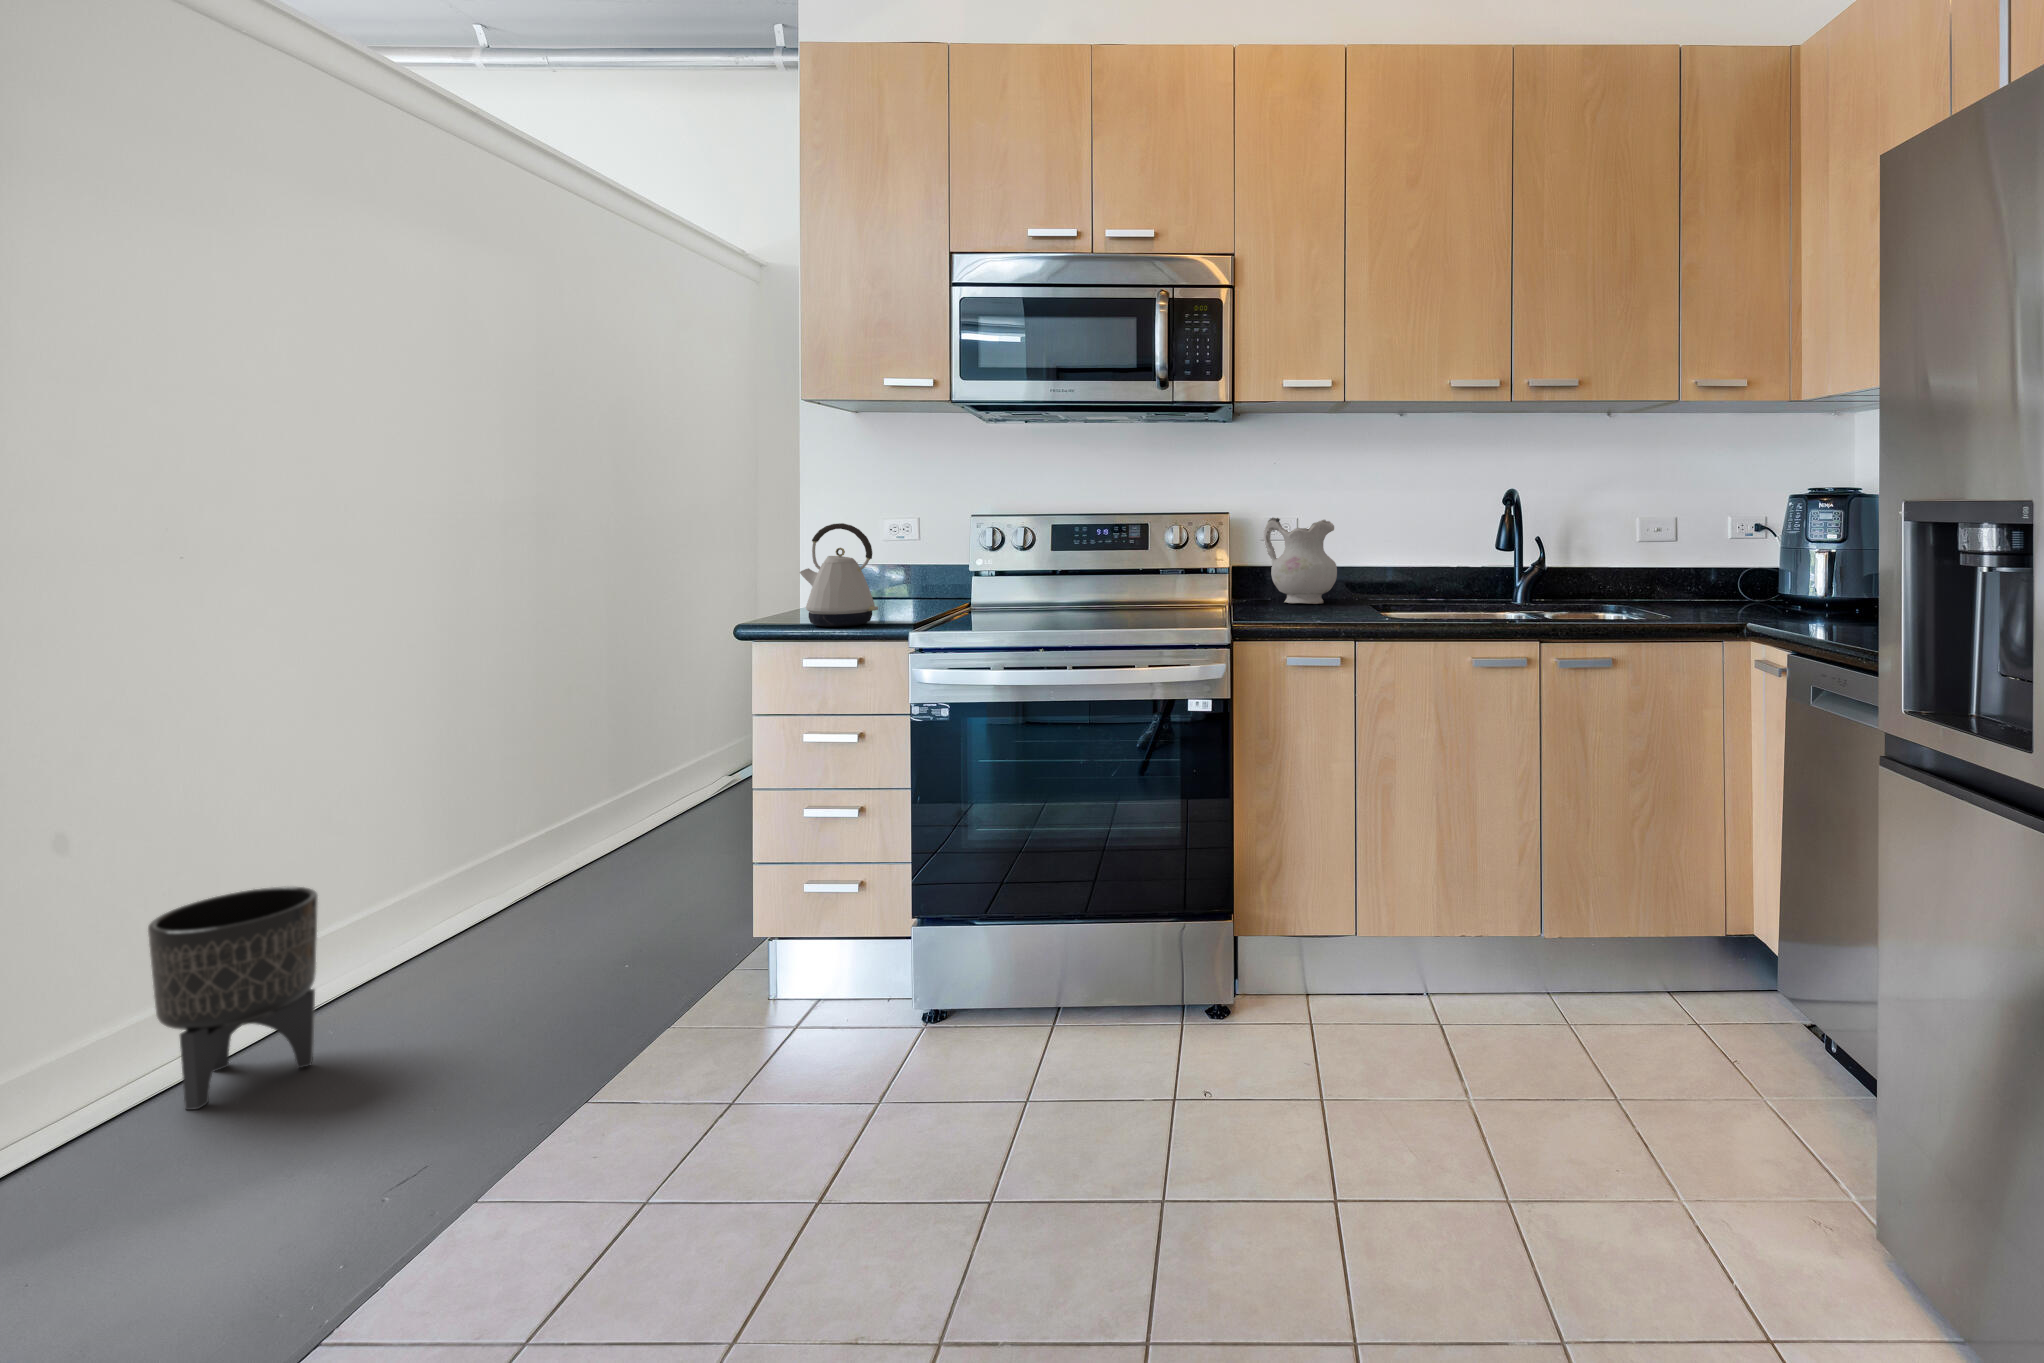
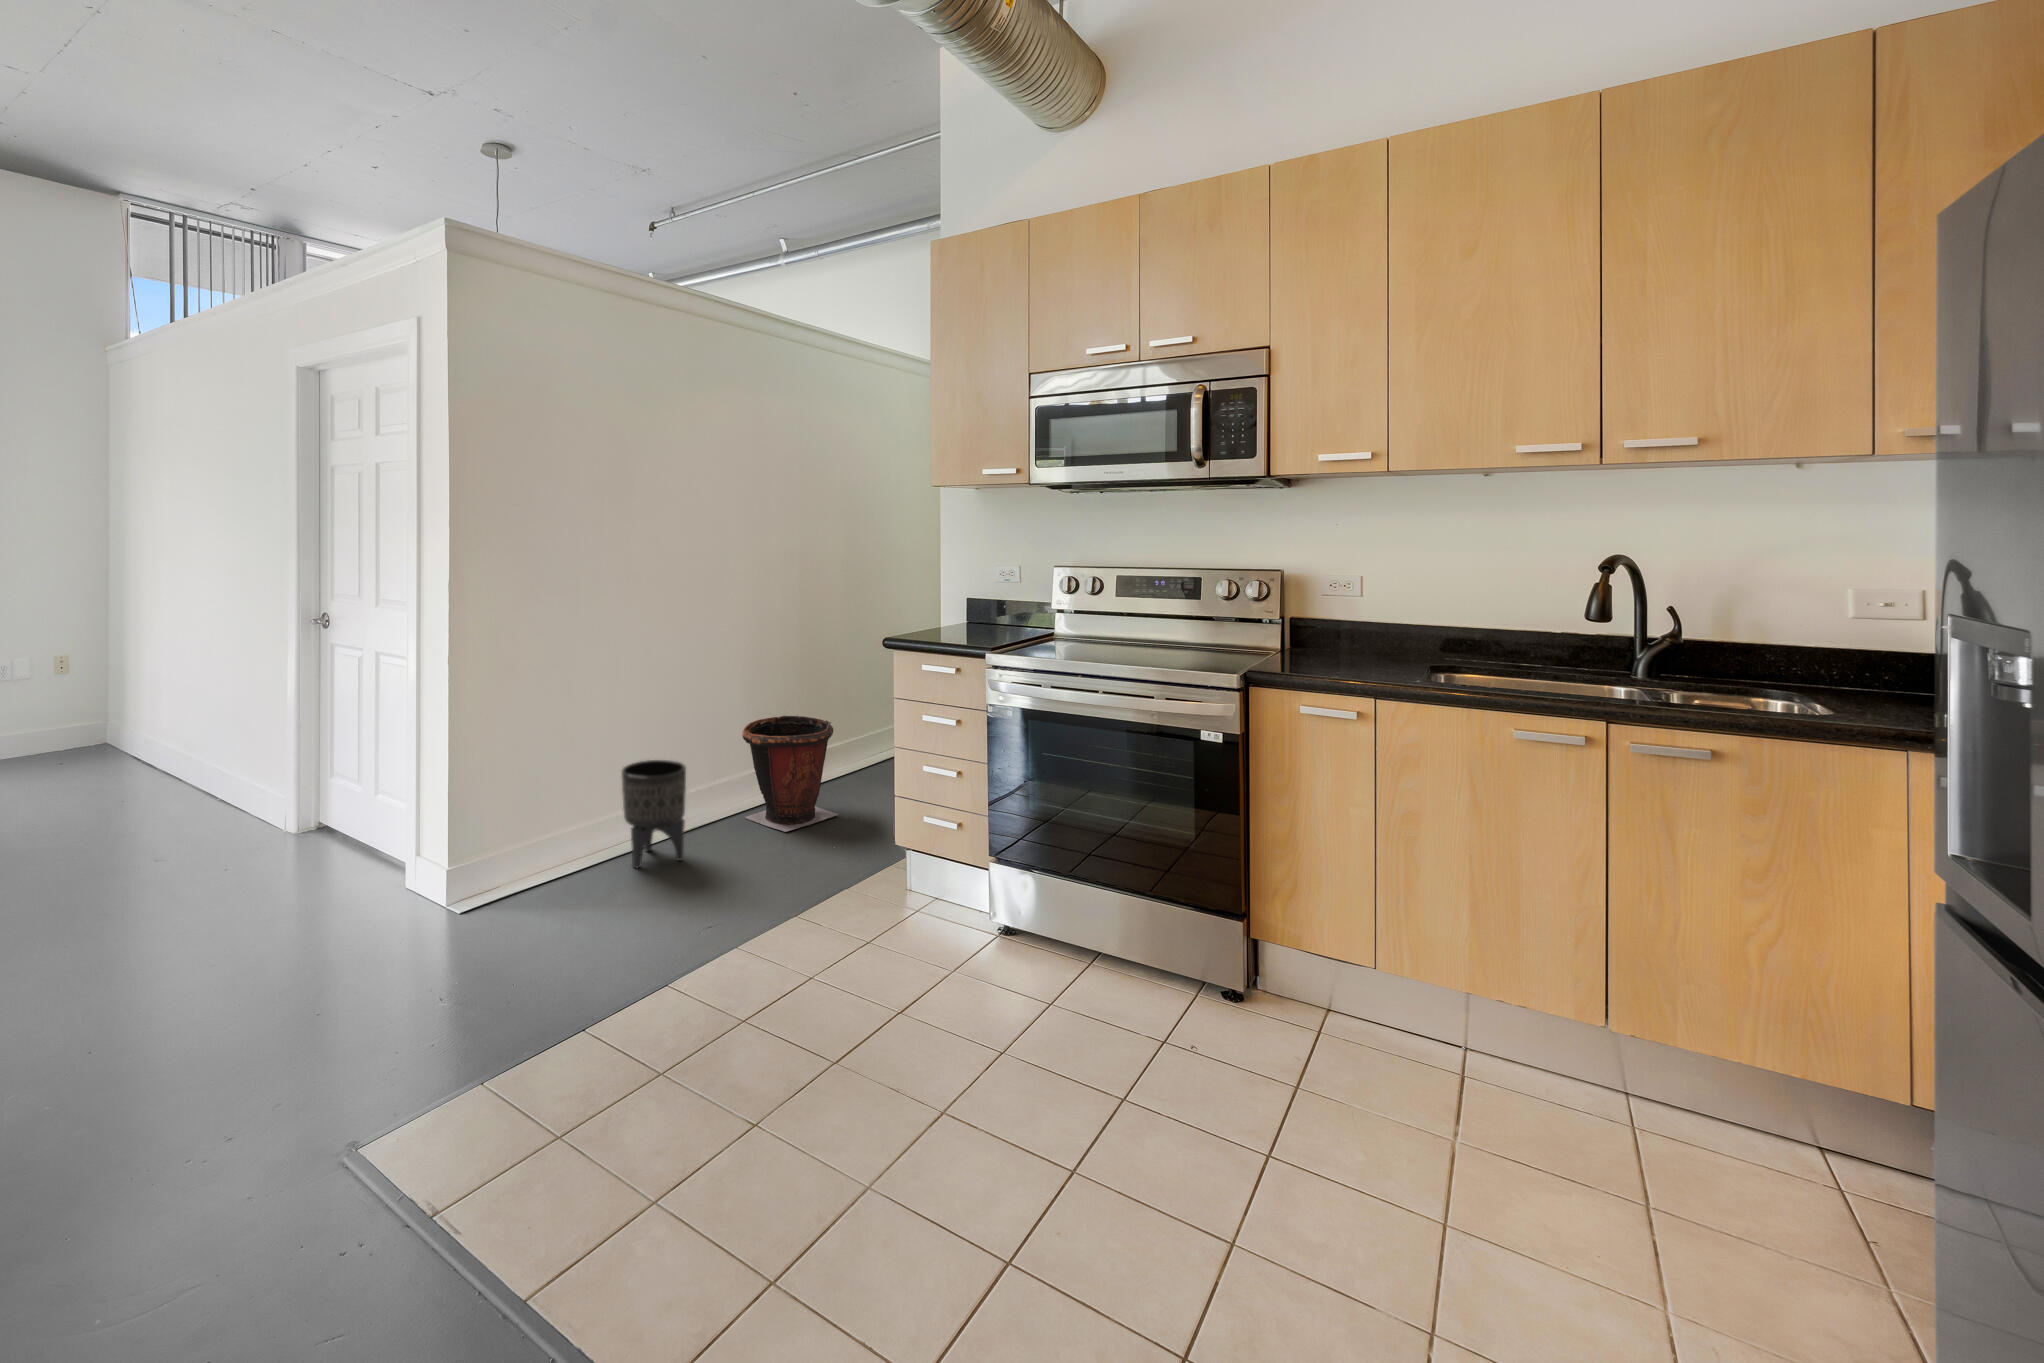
ceramic pitcher: present [1264,518,1337,604] -> none [1319,572,1397,655]
kettle: present [800,523,878,627] -> none [930,571,978,644]
waste bin: none [426,762,616,965] -> present [742,716,838,832]

